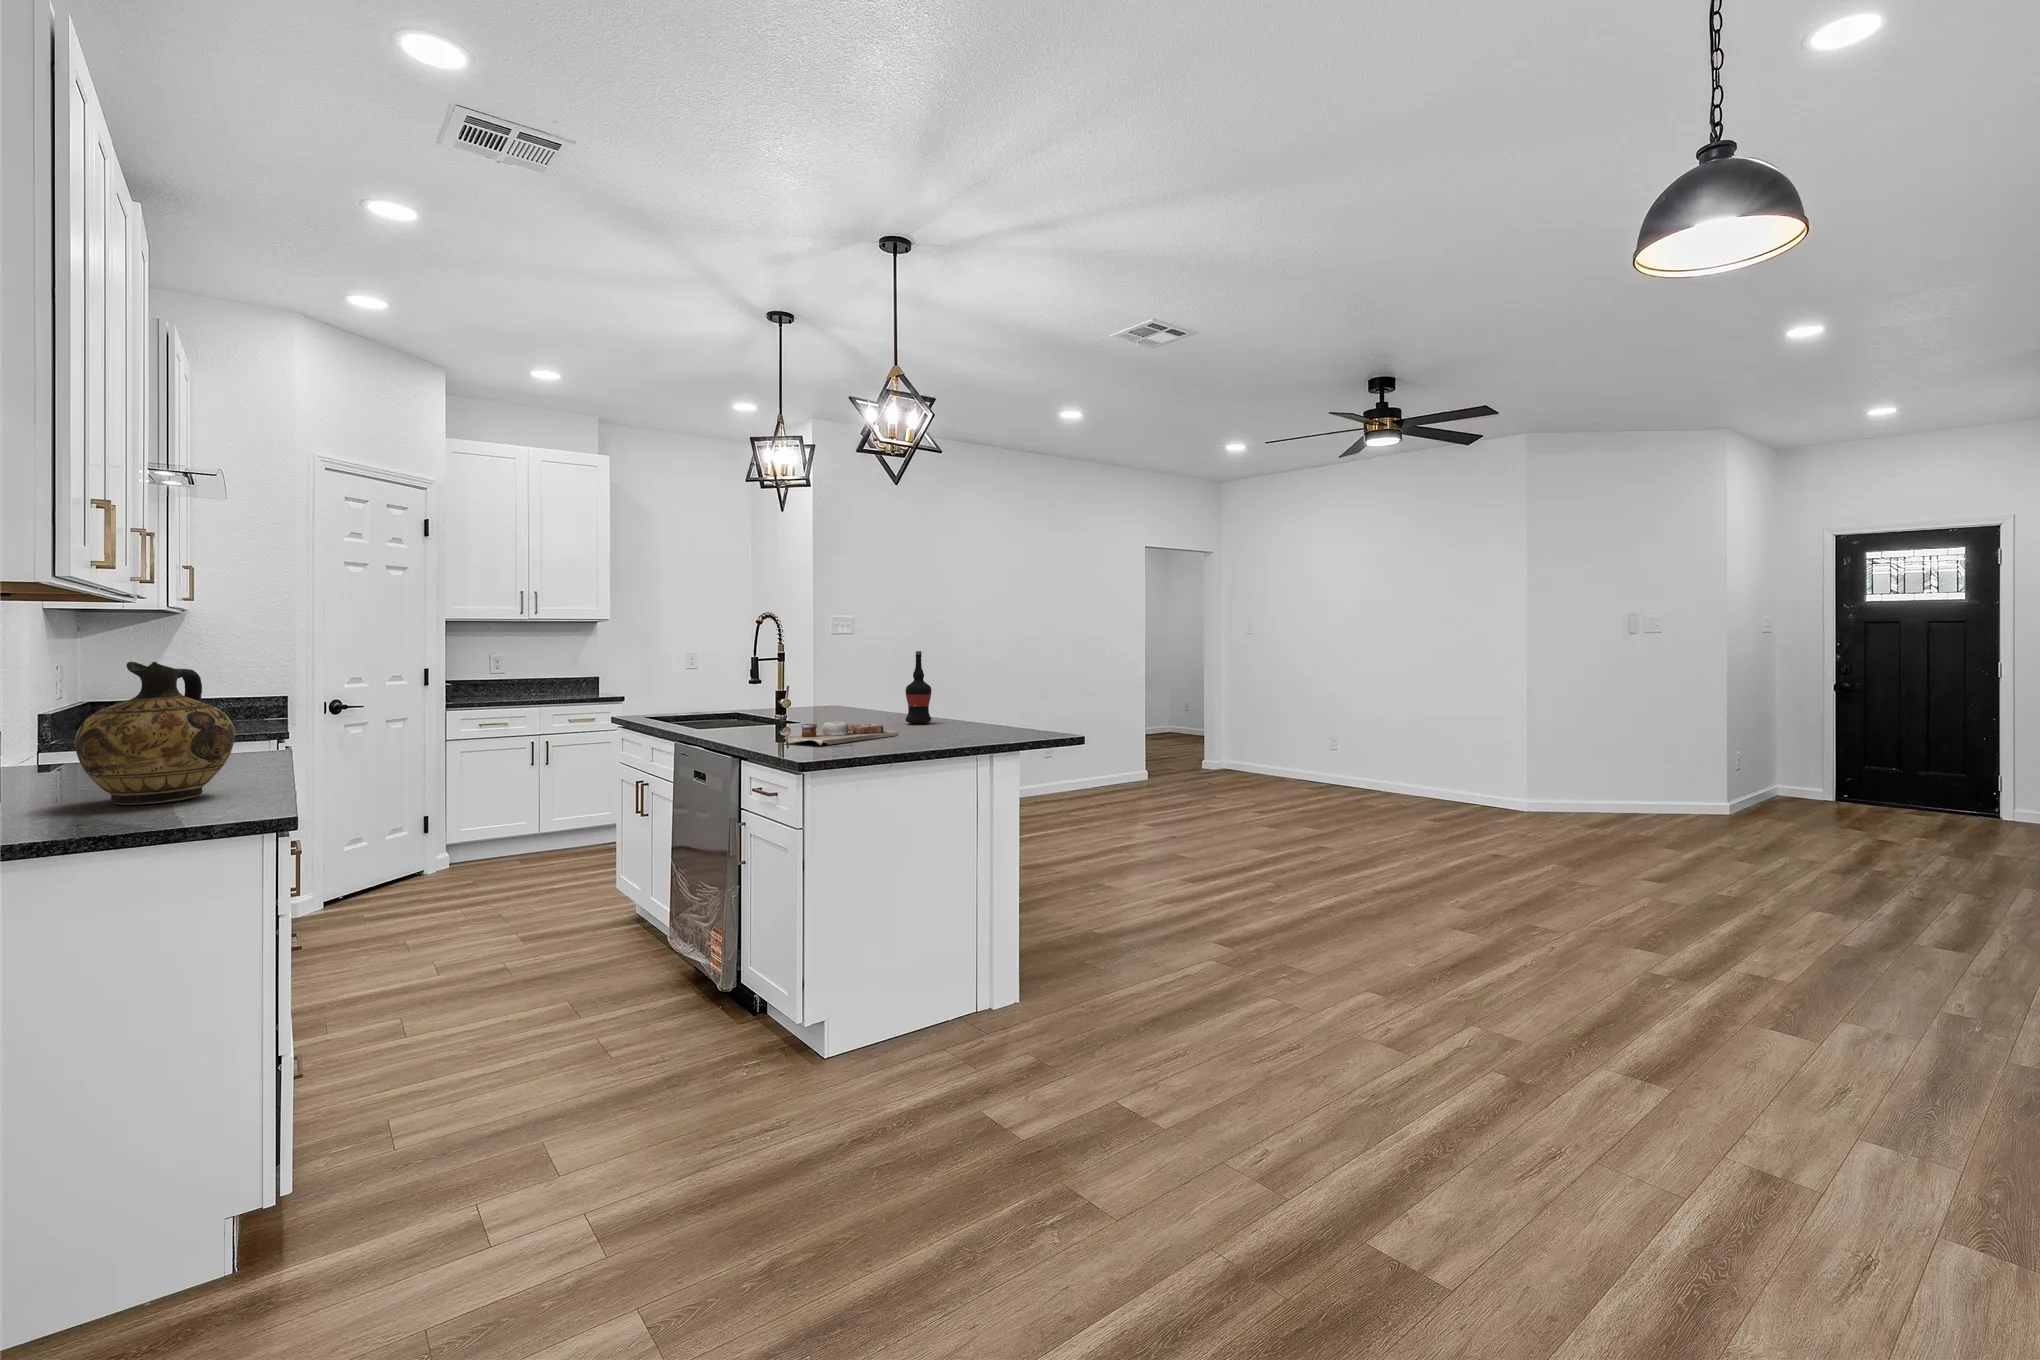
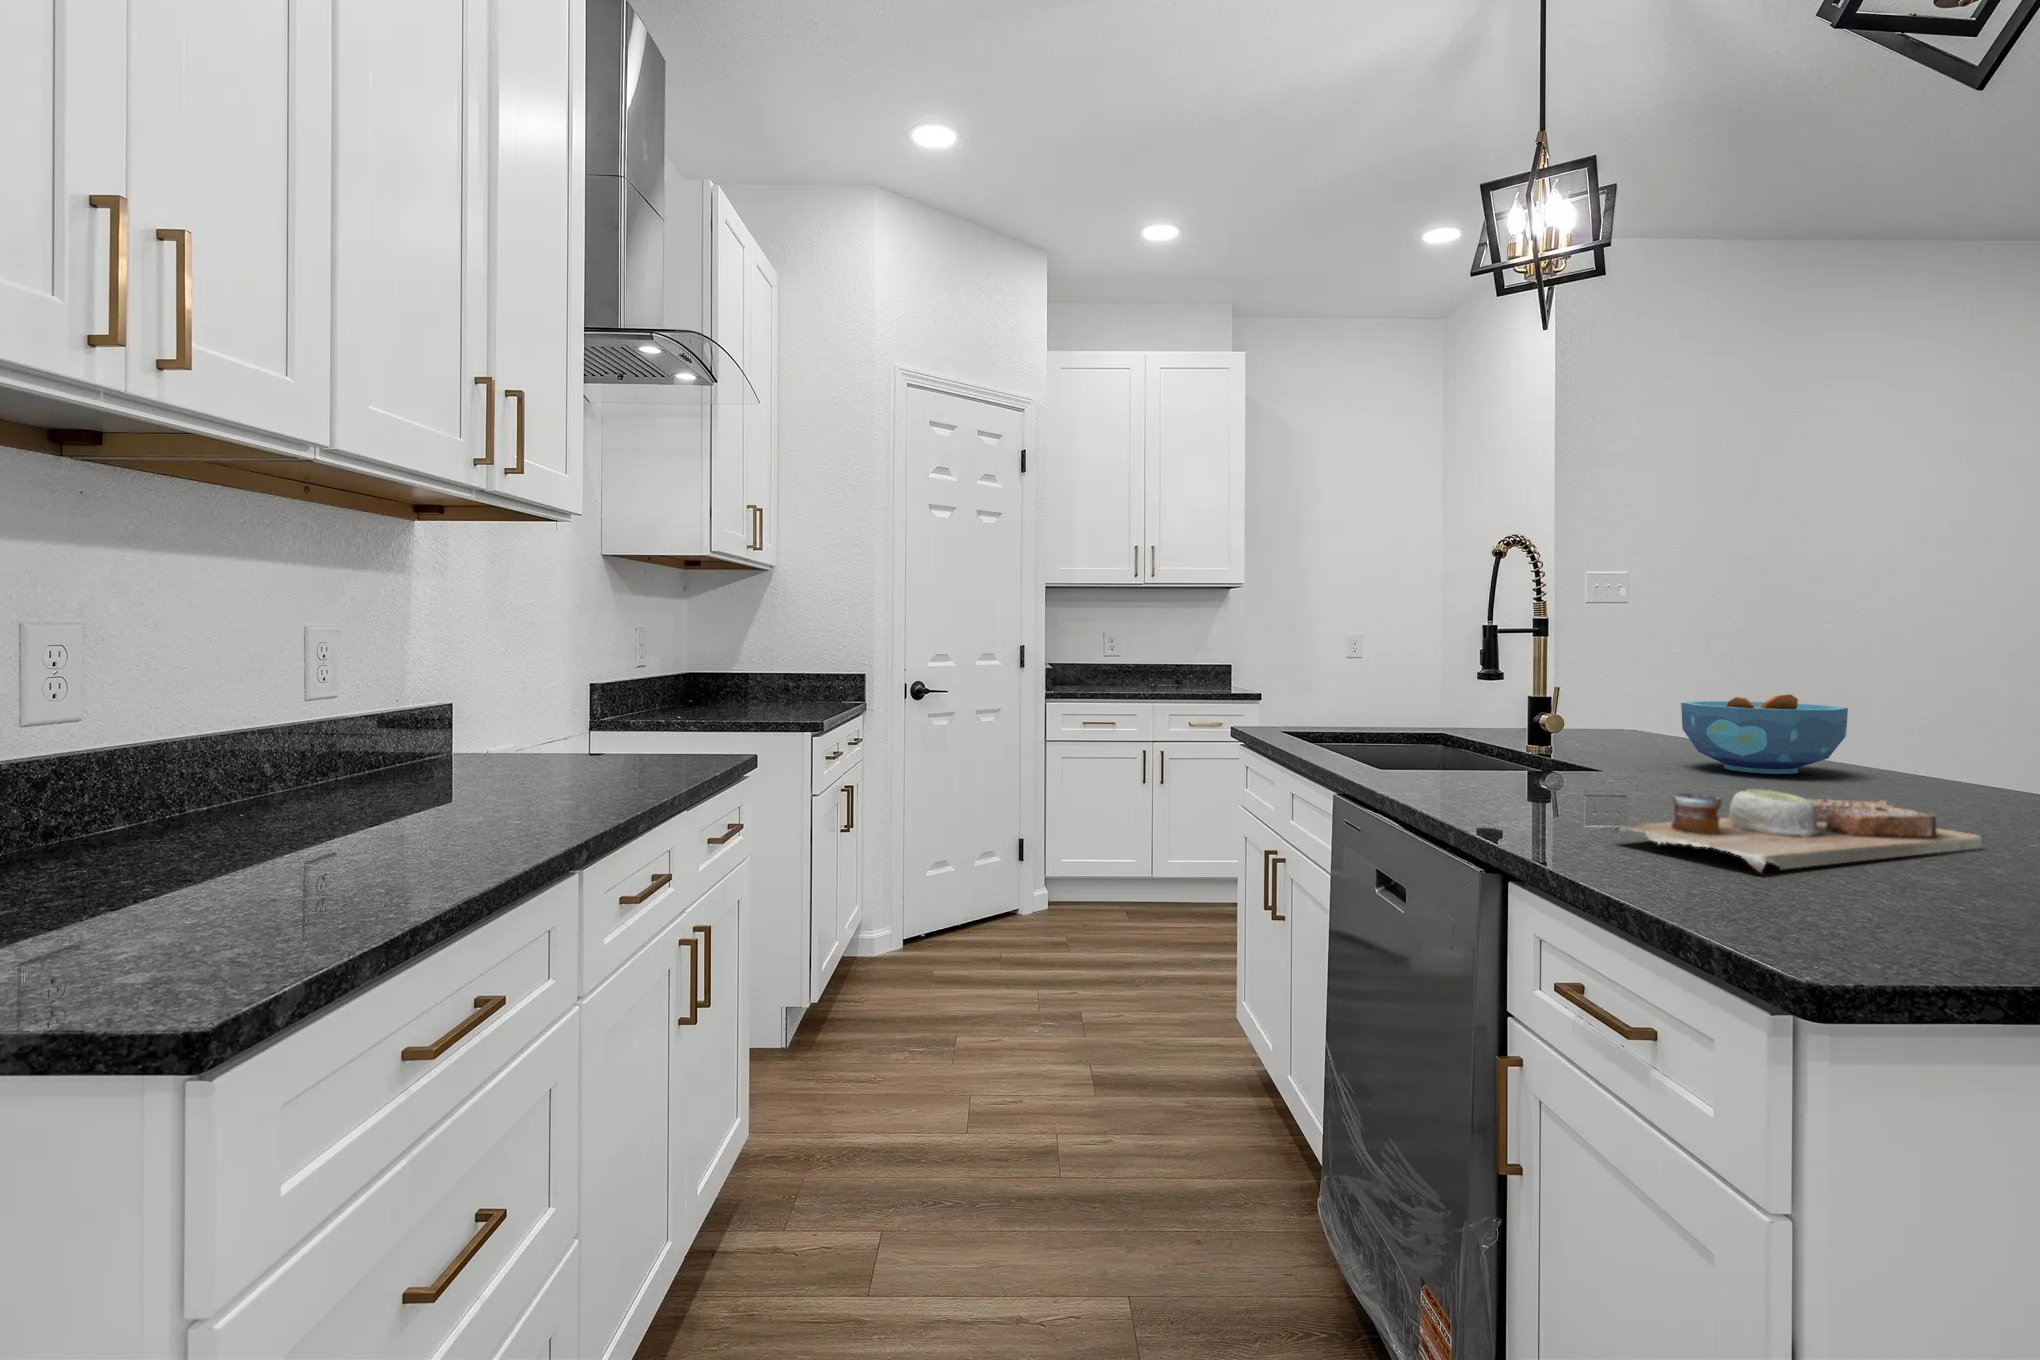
wine bottle: present [906,651,931,724] -> none [1918,603,2010,801]
ceramic jug: present [75,662,235,805] -> none [136,581,428,891]
bowl: none [836,687,894,720] -> present [1681,694,1848,774]

